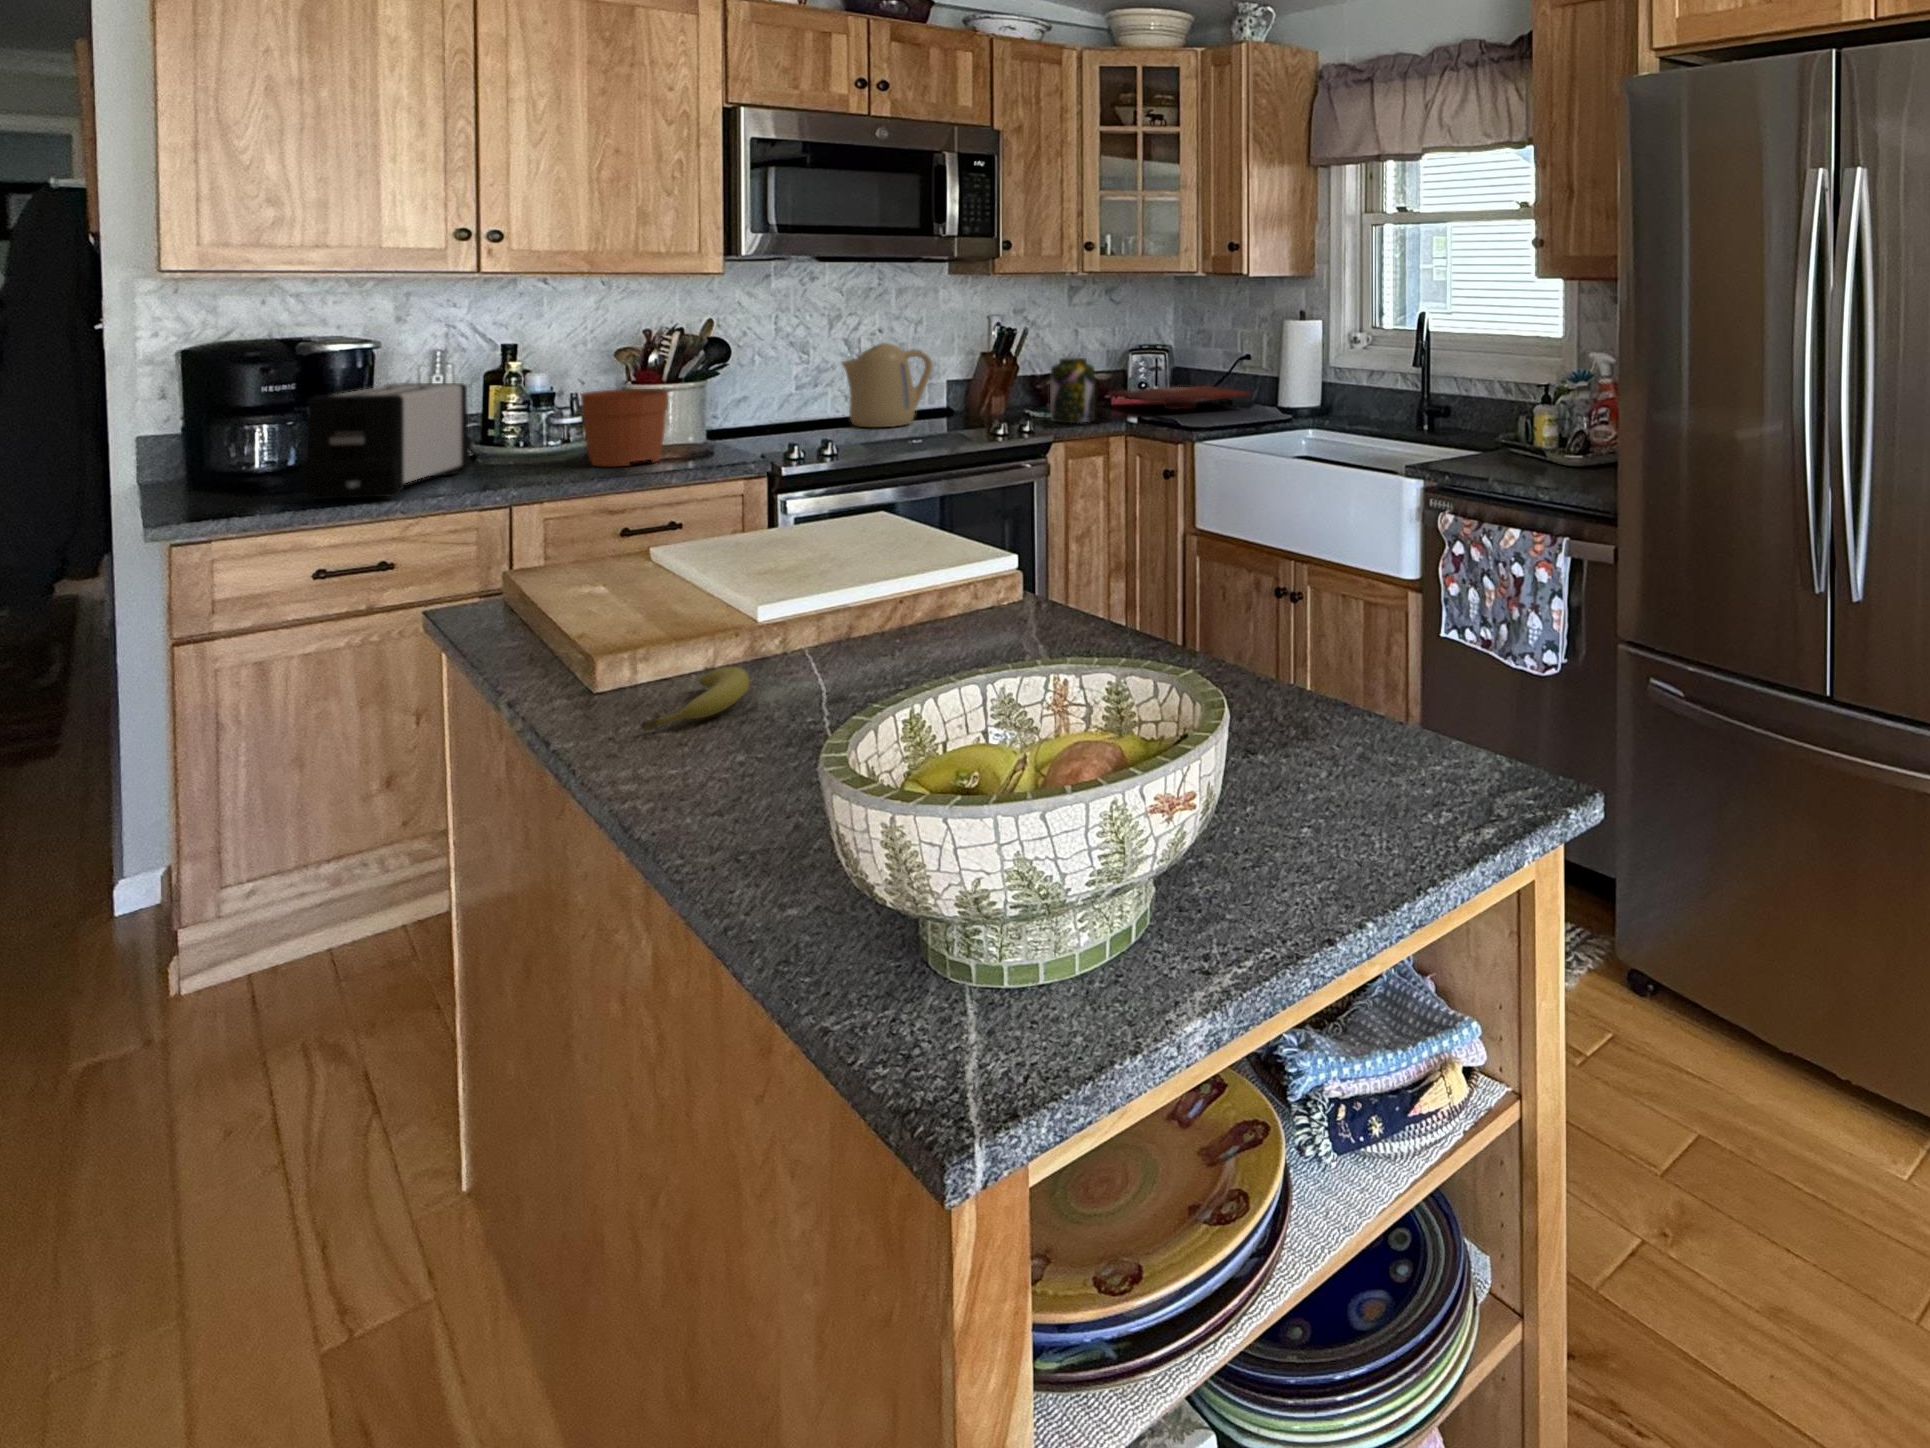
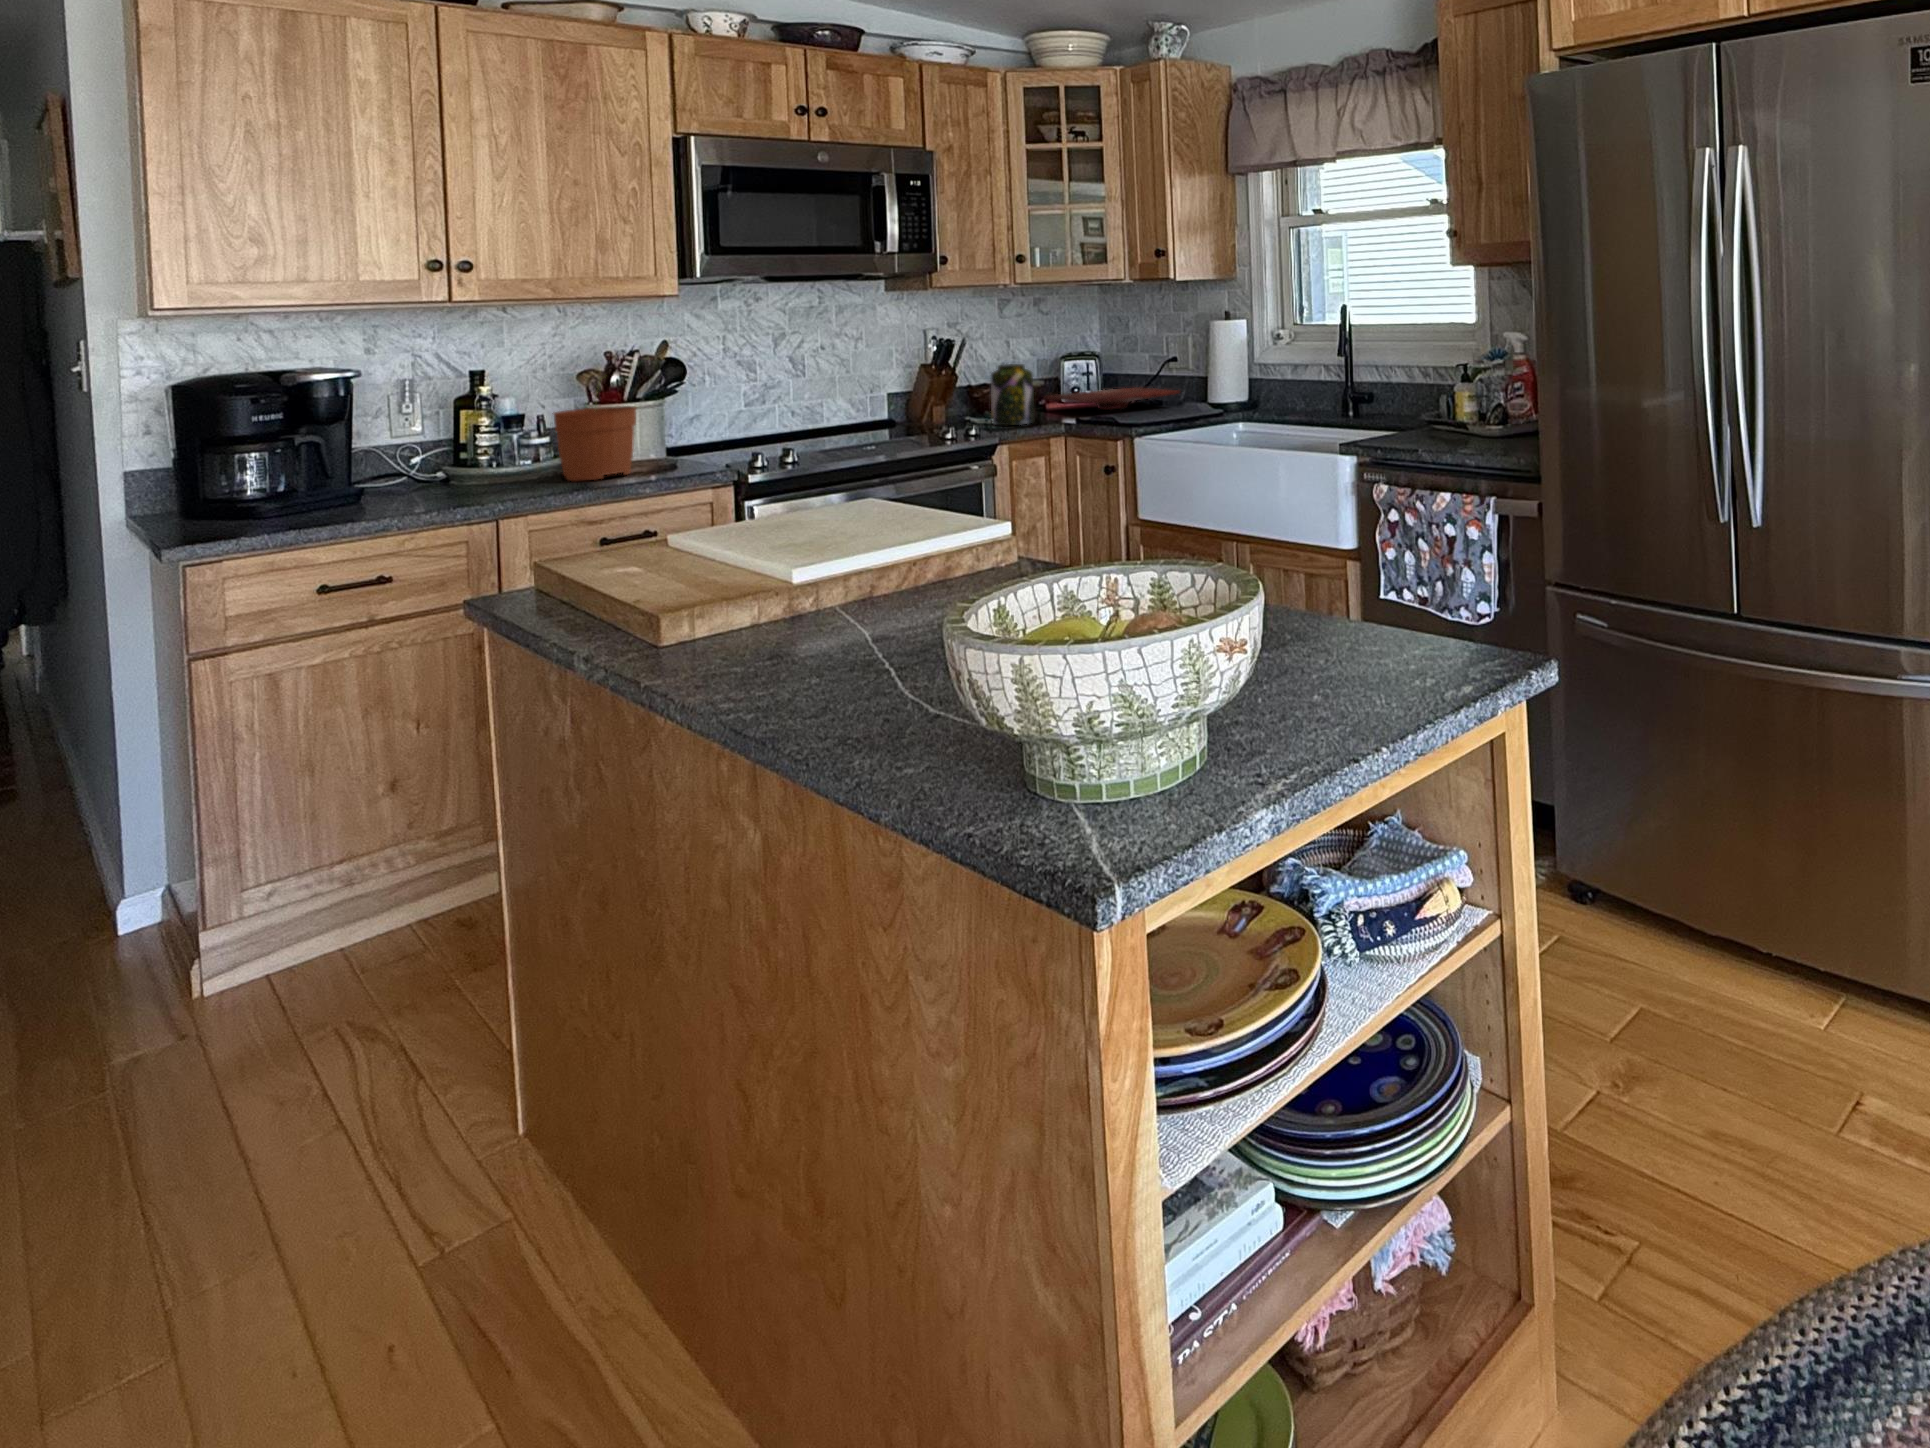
kettle: present [842,343,932,427] -> none [790,357,878,437]
toaster: present [302,383,471,499] -> none [300,407,451,519]
fruit: present [641,667,749,731] -> none [726,611,810,662]

